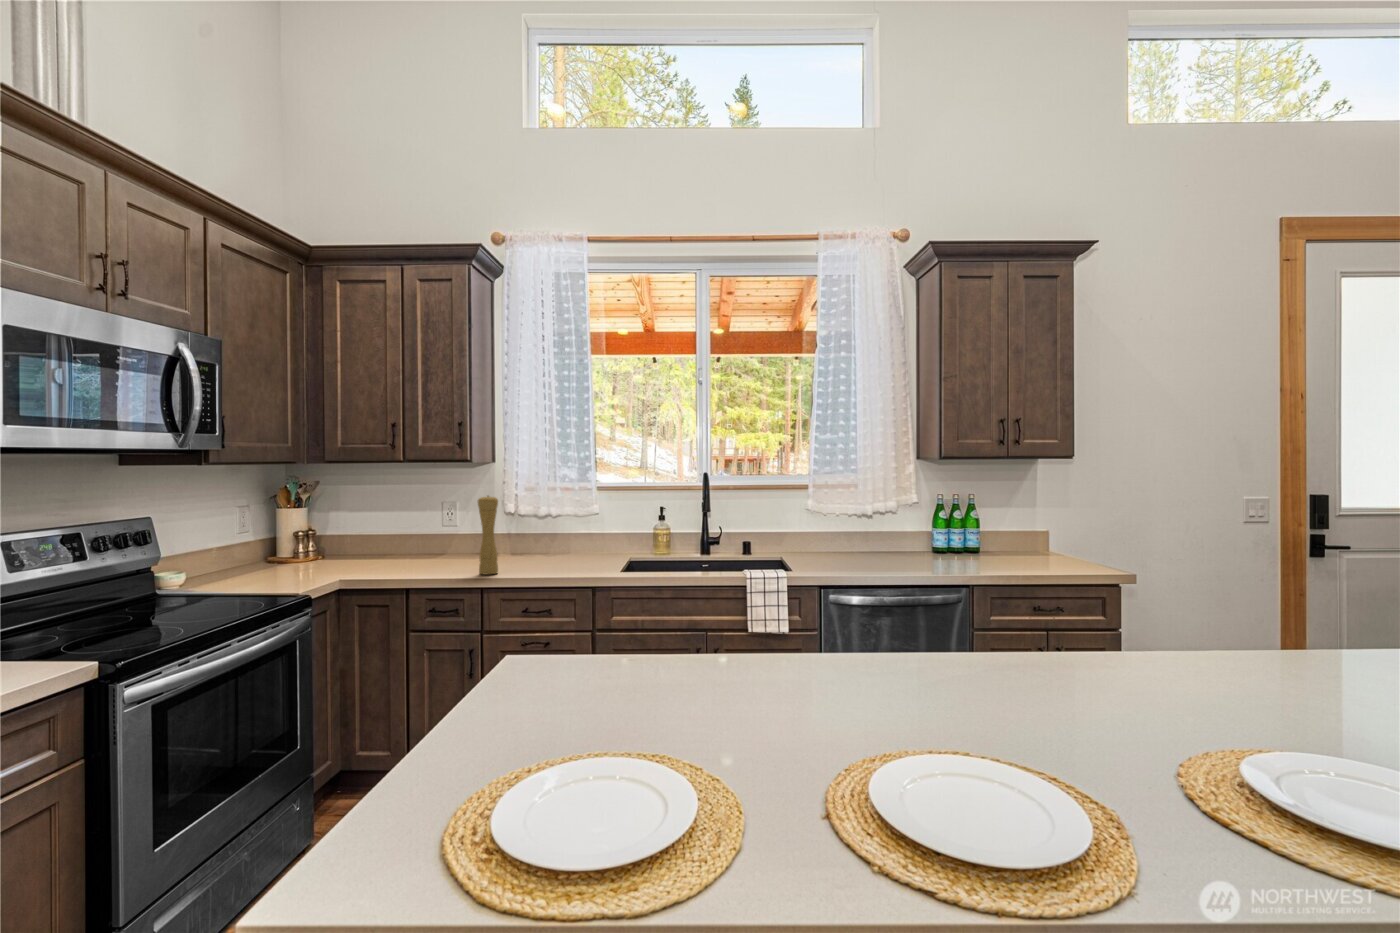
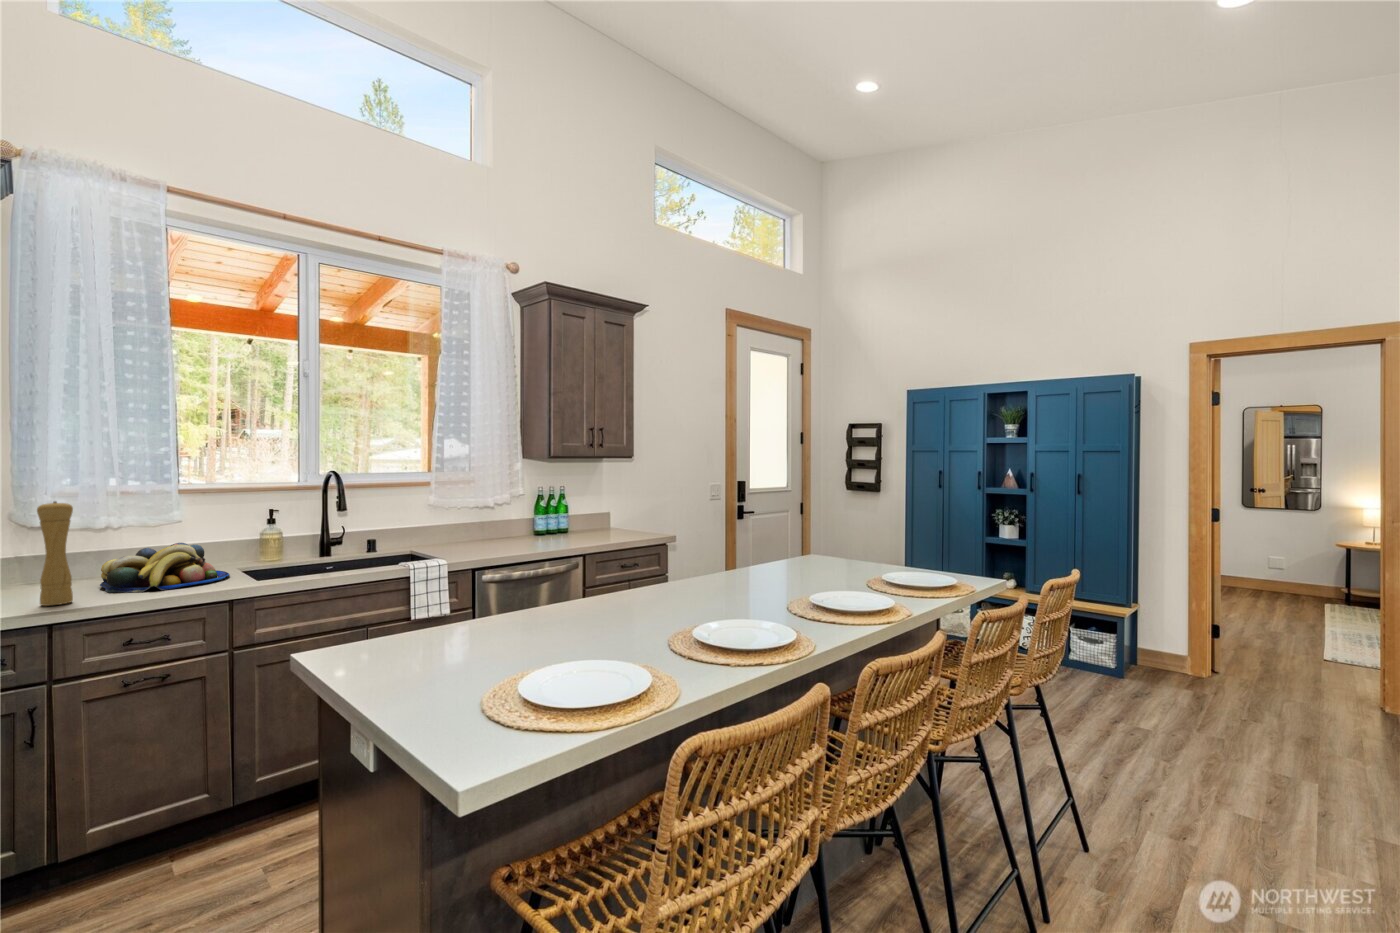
fruit bowl: none [526,533,613,572] -> present [100,543,230,593]

